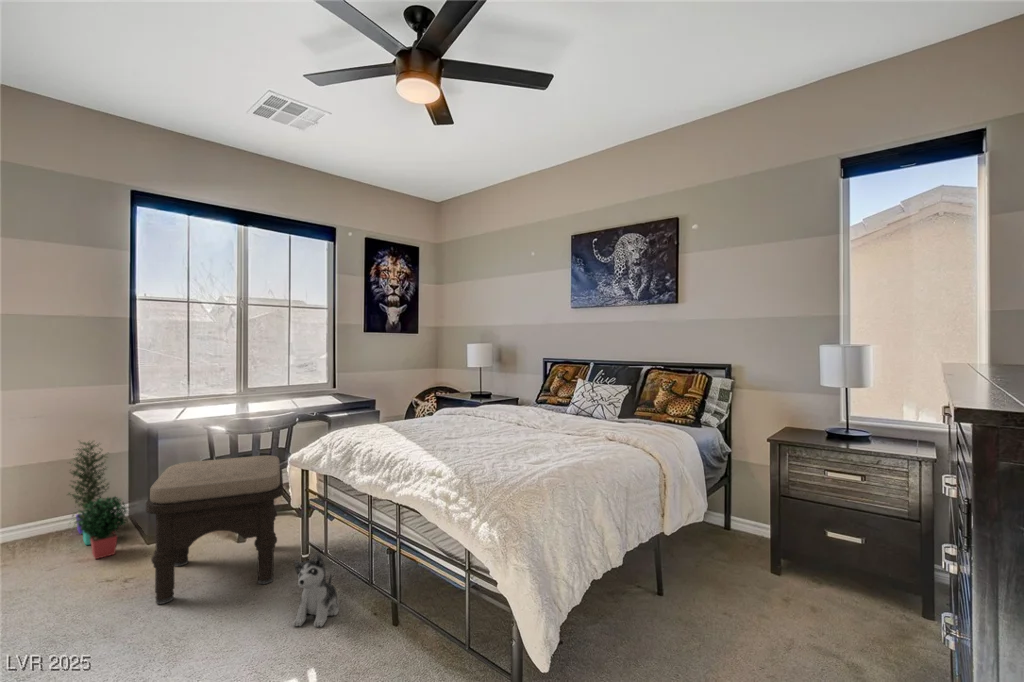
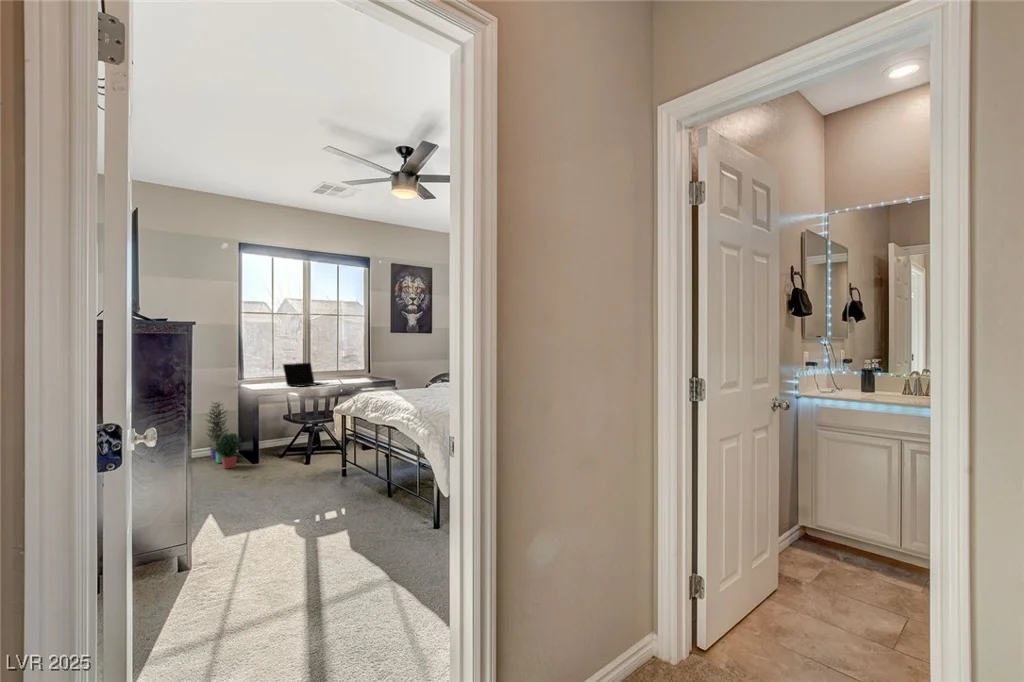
laptop: none [202,377,276,416] -> present [283,363,327,387]
ottoman: present [146,456,283,604] -> none [256,410,331,486]
plush toy: present [293,552,339,627] -> none [335,457,361,496]

